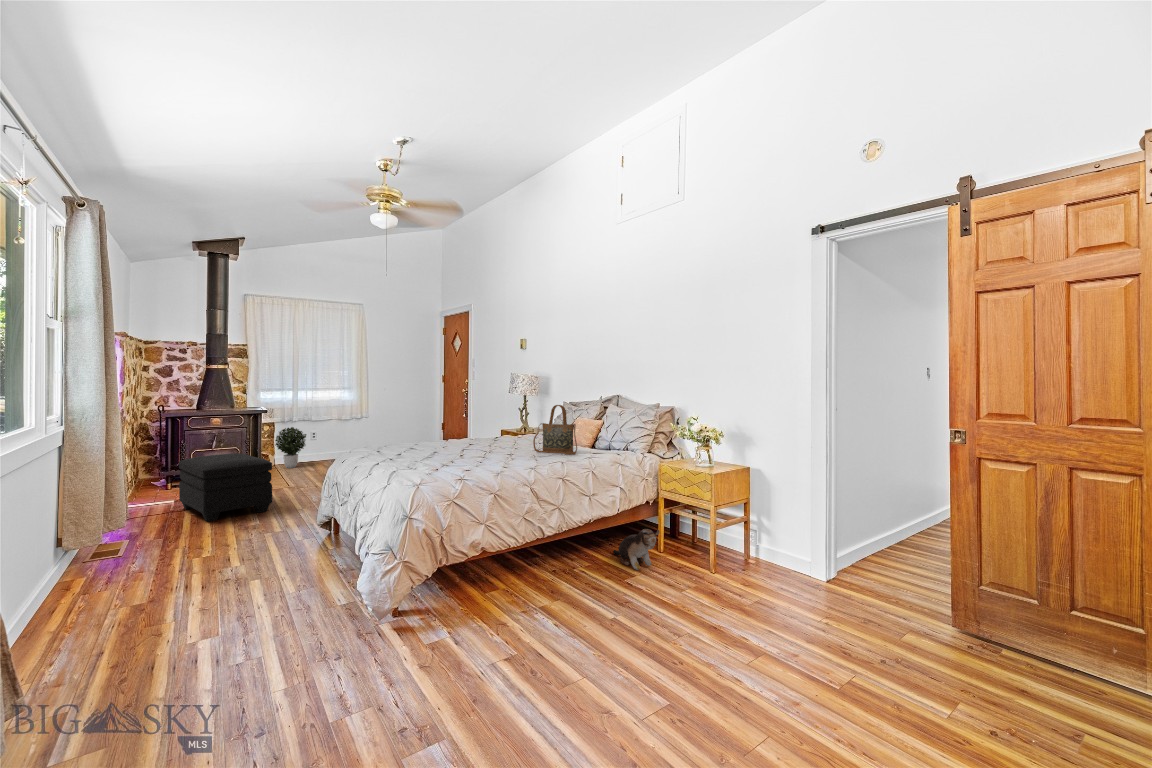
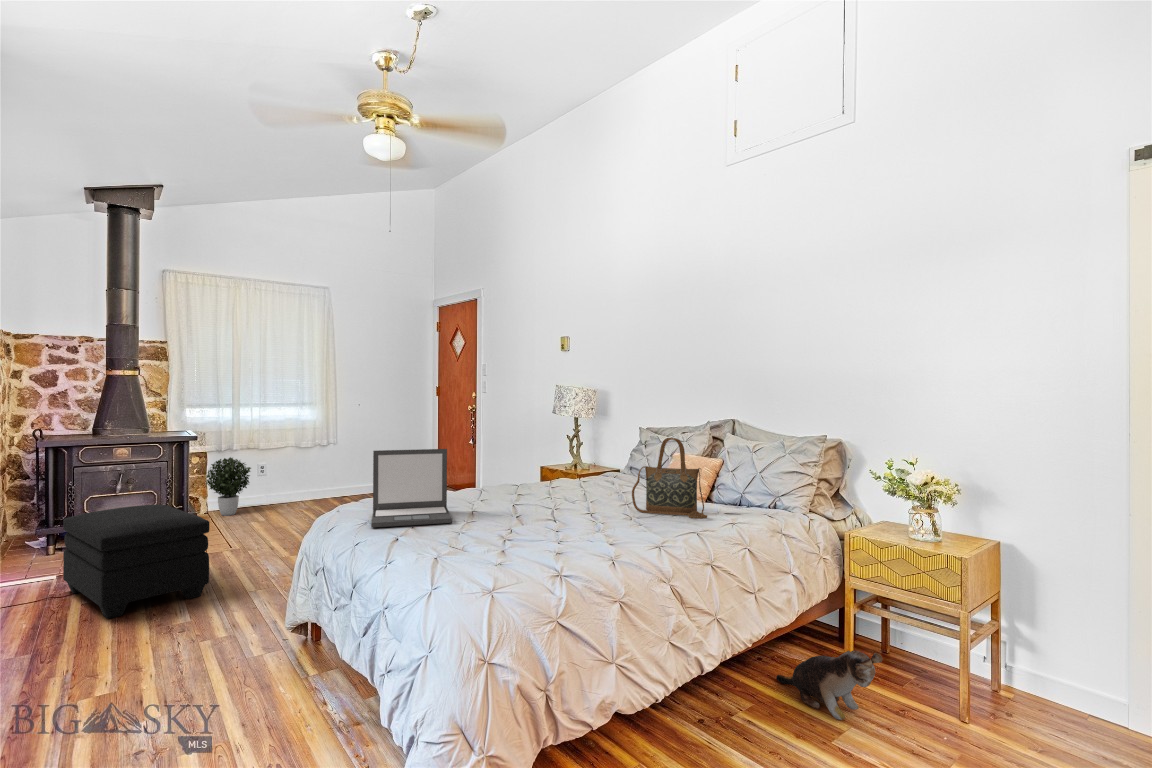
laptop: none [364,412,416,458] -> present [371,449,452,528]

